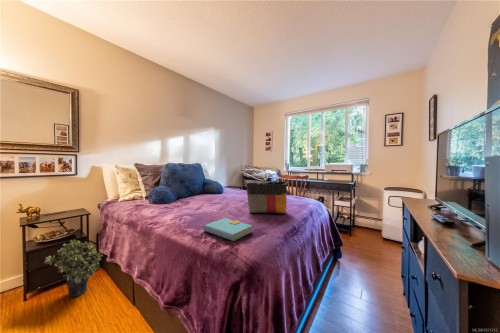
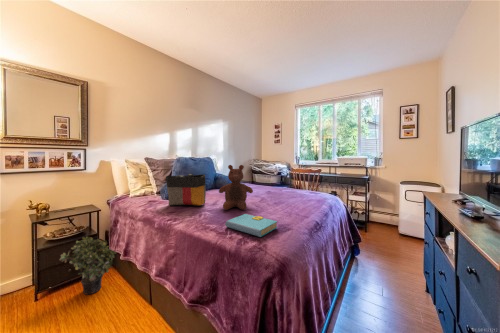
stuffed bear: none [203,171,236,214] -> present [219,165,253,210]
tote bag: present [246,181,288,213] -> present [166,174,206,206]

